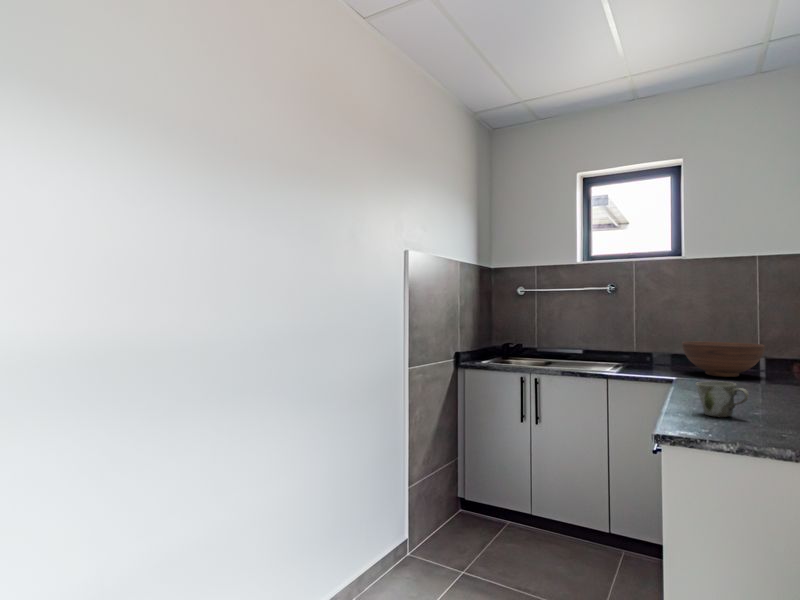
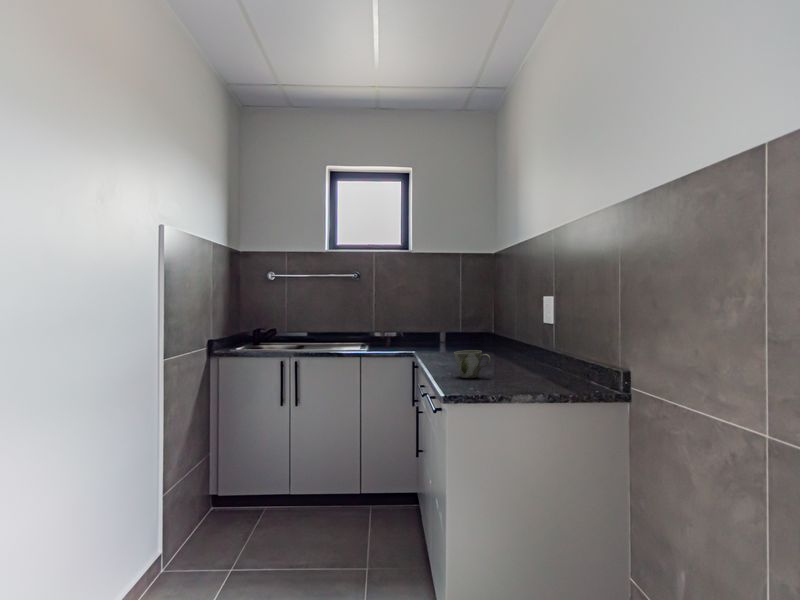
fruit bowl: present [682,342,765,377] -> none [415,322,471,349]

